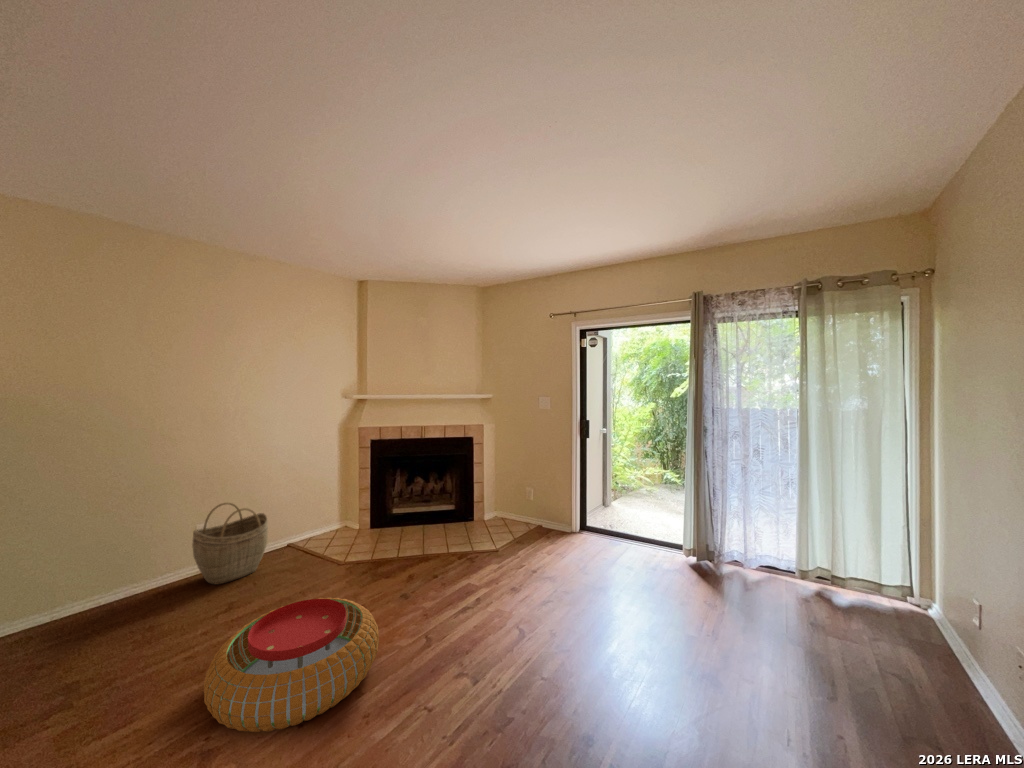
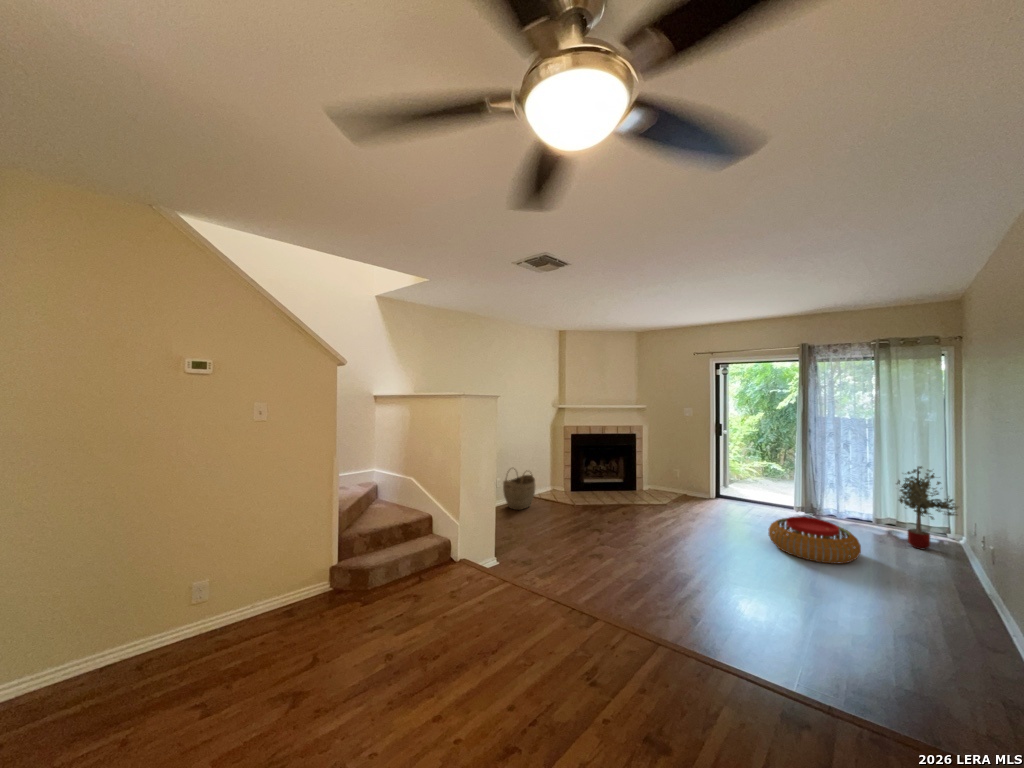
potted tree: none [836,488,953,639] -> present [897,466,958,549]
pouf: present [204,597,379,732] -> present [768,517,861,564]

